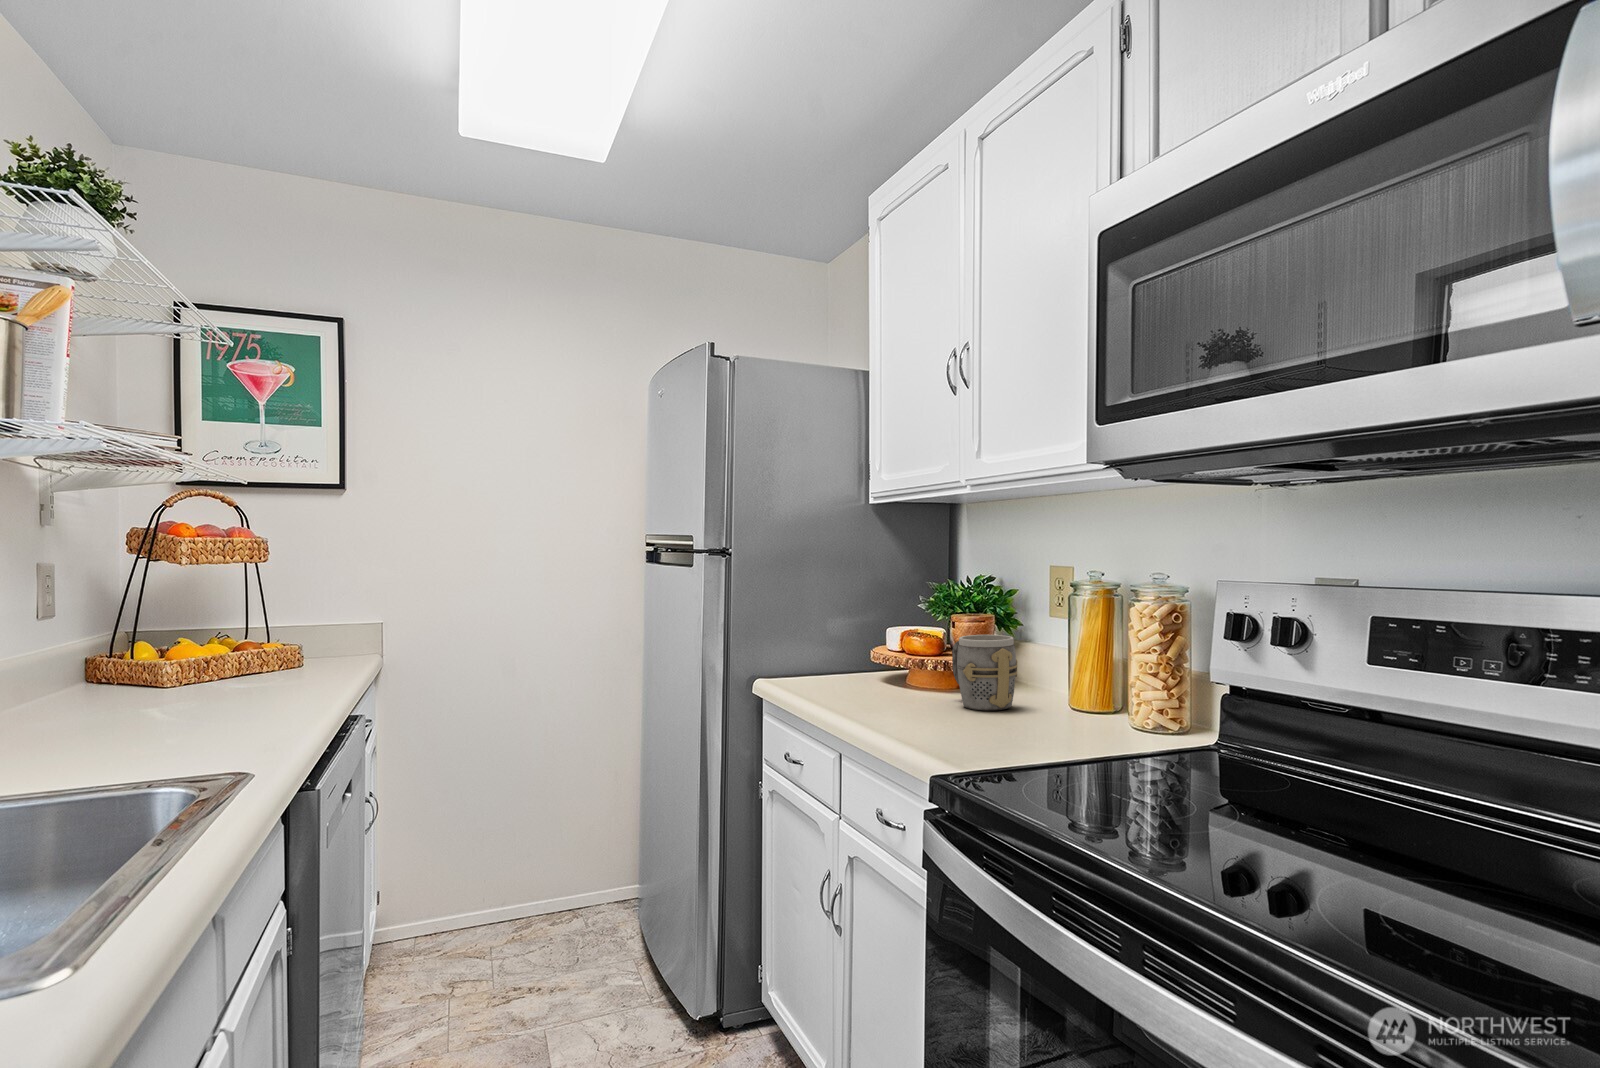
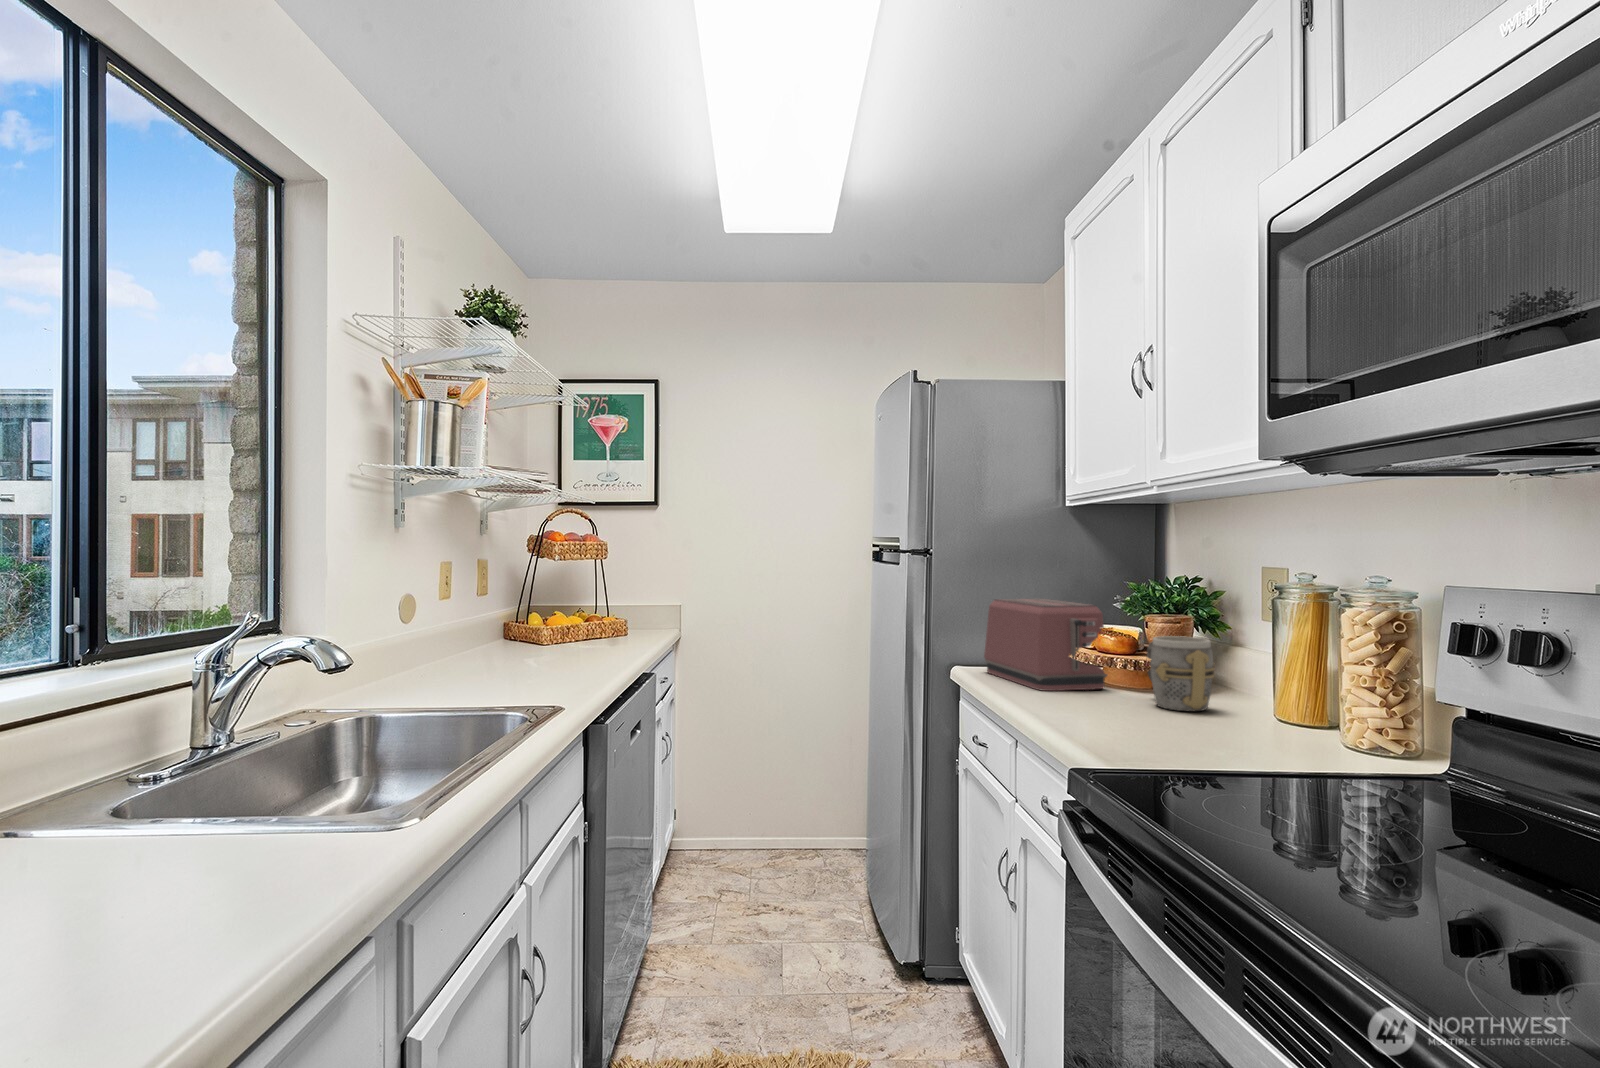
toaster: none [782,599,914,700] -> present [984,599,1107,691]

